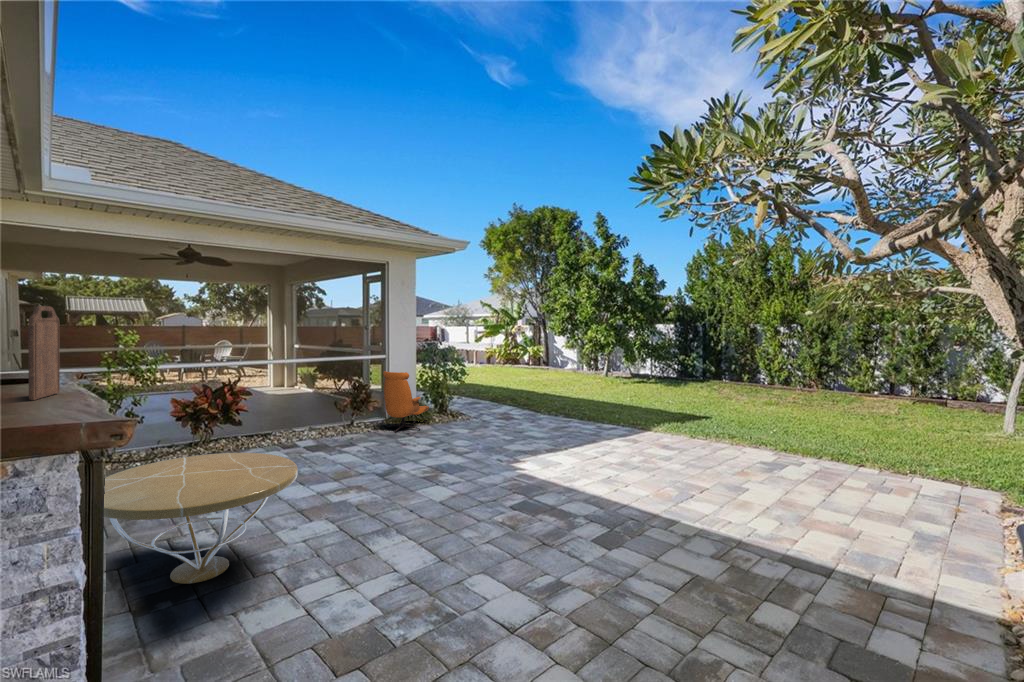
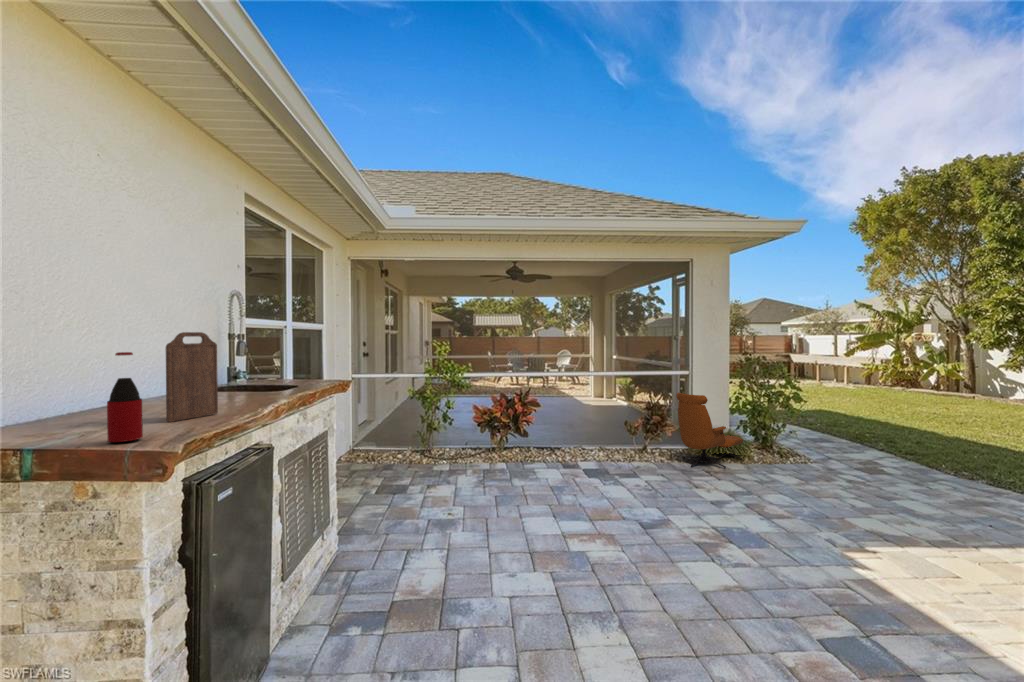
bottle: none [55,325,89,411] -> present [107,352,143,442]
coffee table: present [104,453,298,584] -> none [307,472,496,613]

